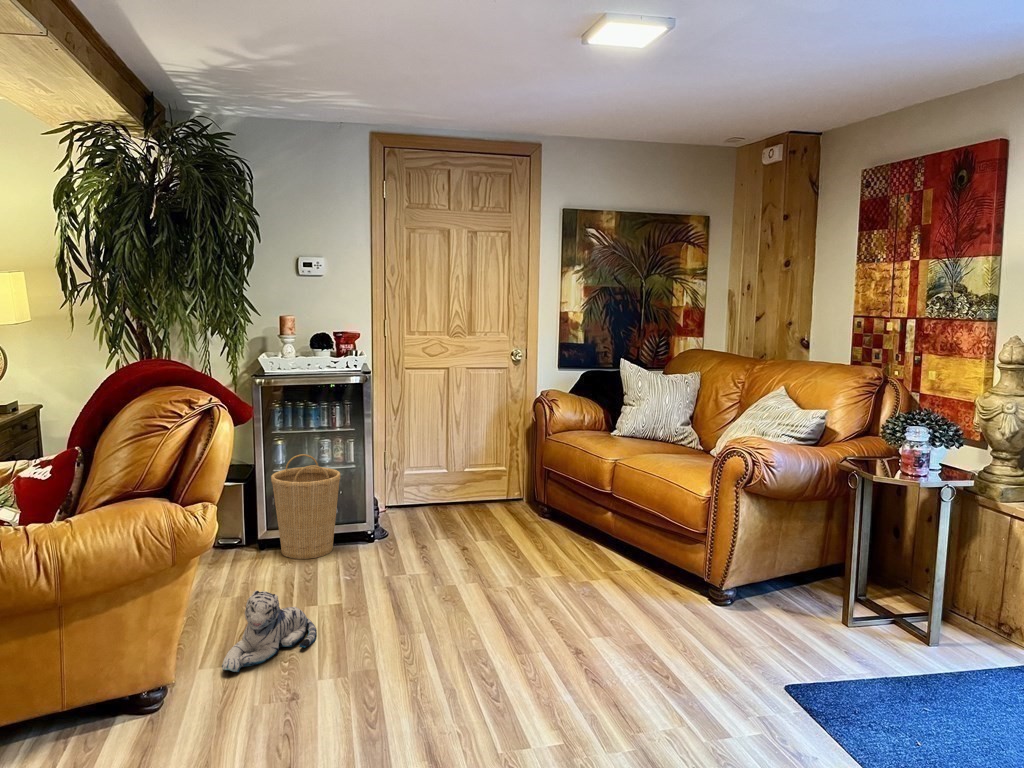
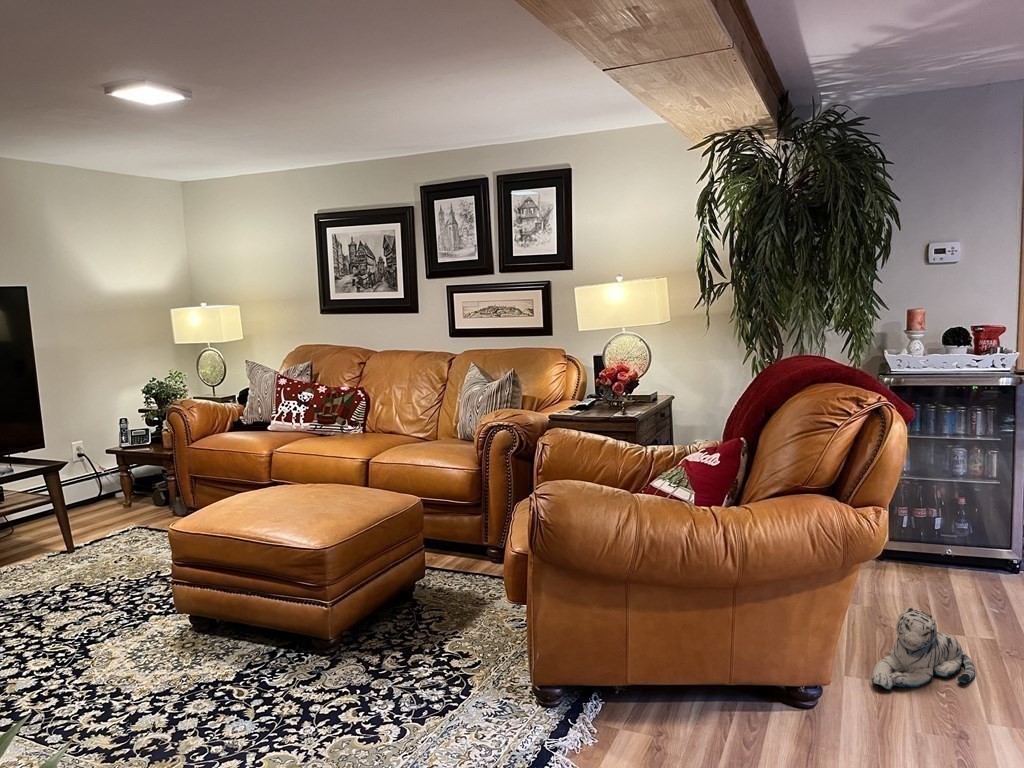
basket: present [271,454,341,559] -> none [898,462,983,579]

